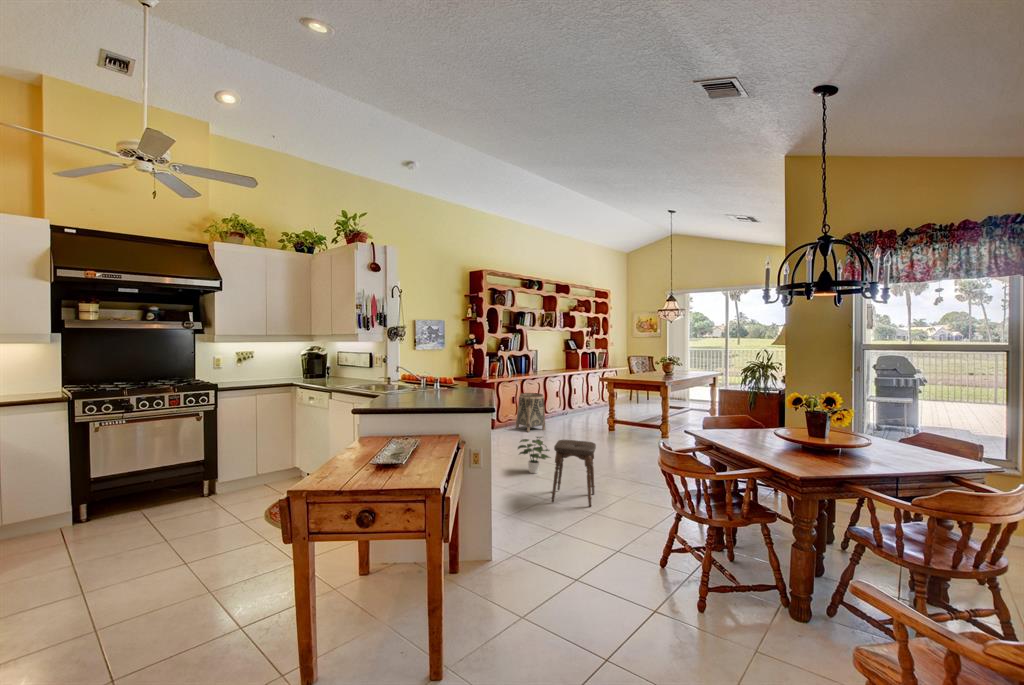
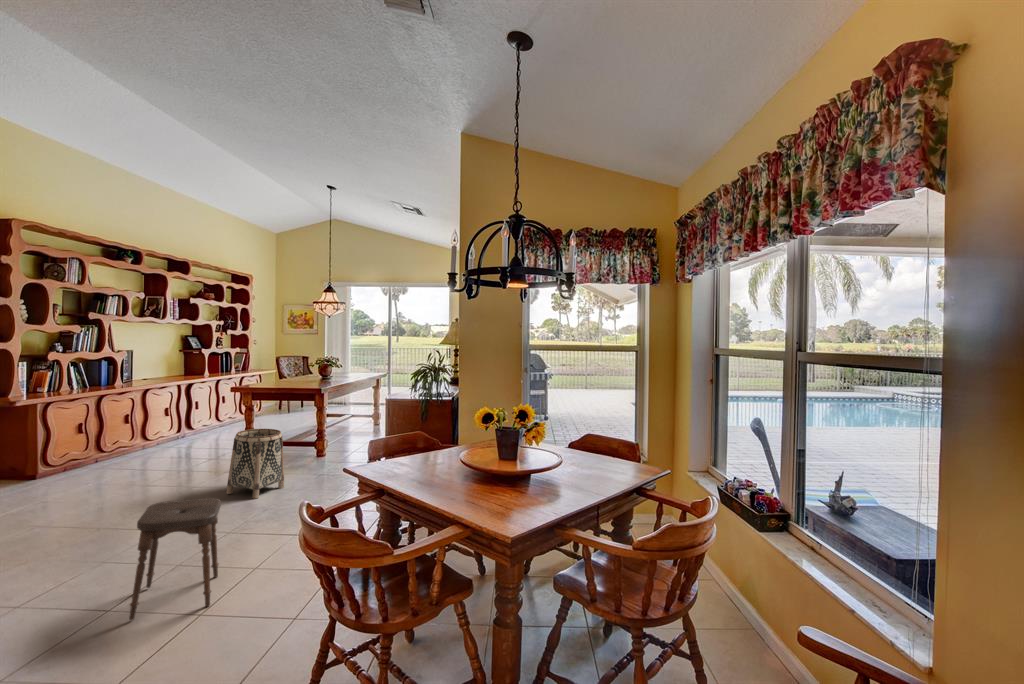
basket: present [516,393,545,432] -> present [226,429,284,499]
potted plant: present [518,437,549,473] -> none [64,495,140,562]

